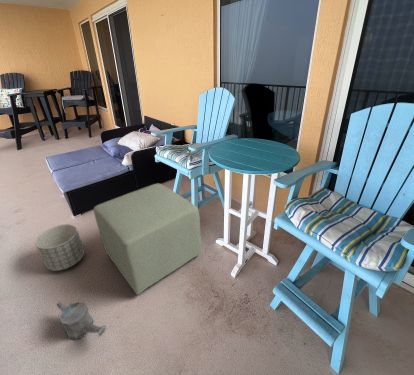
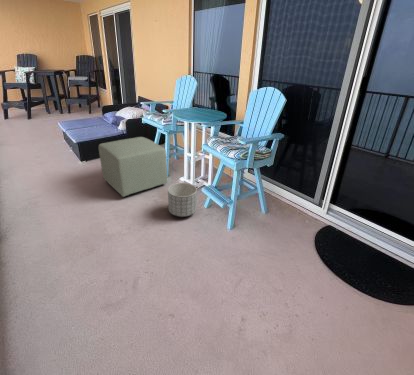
planter: present [35,224,85,271] -> present [168,183,197,217]
watering can: present [57,301,106,339] -> none [75,192,104,213]

